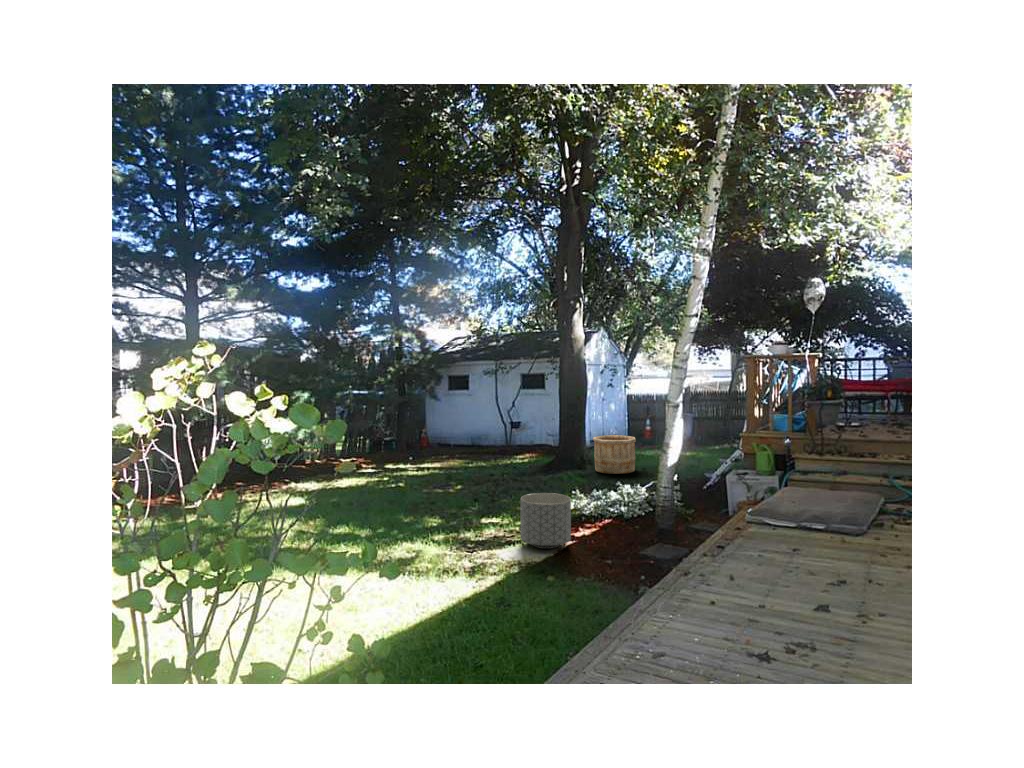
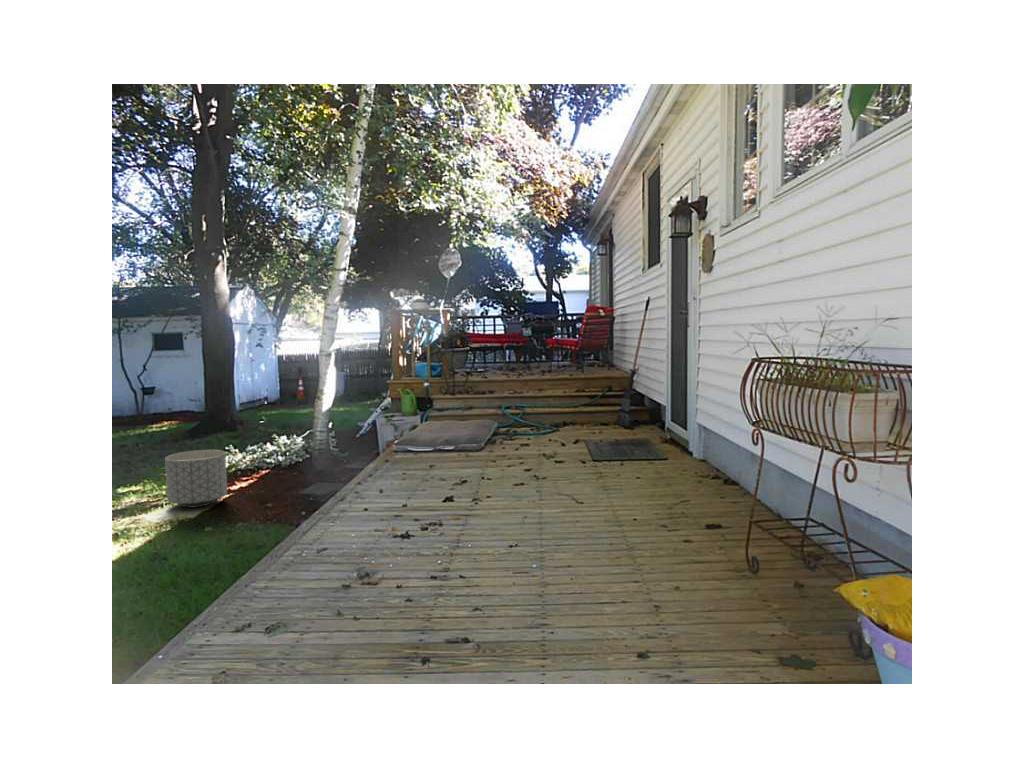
wooden bucket: present [593,435,636,474] -> none [245,393,292,432]

